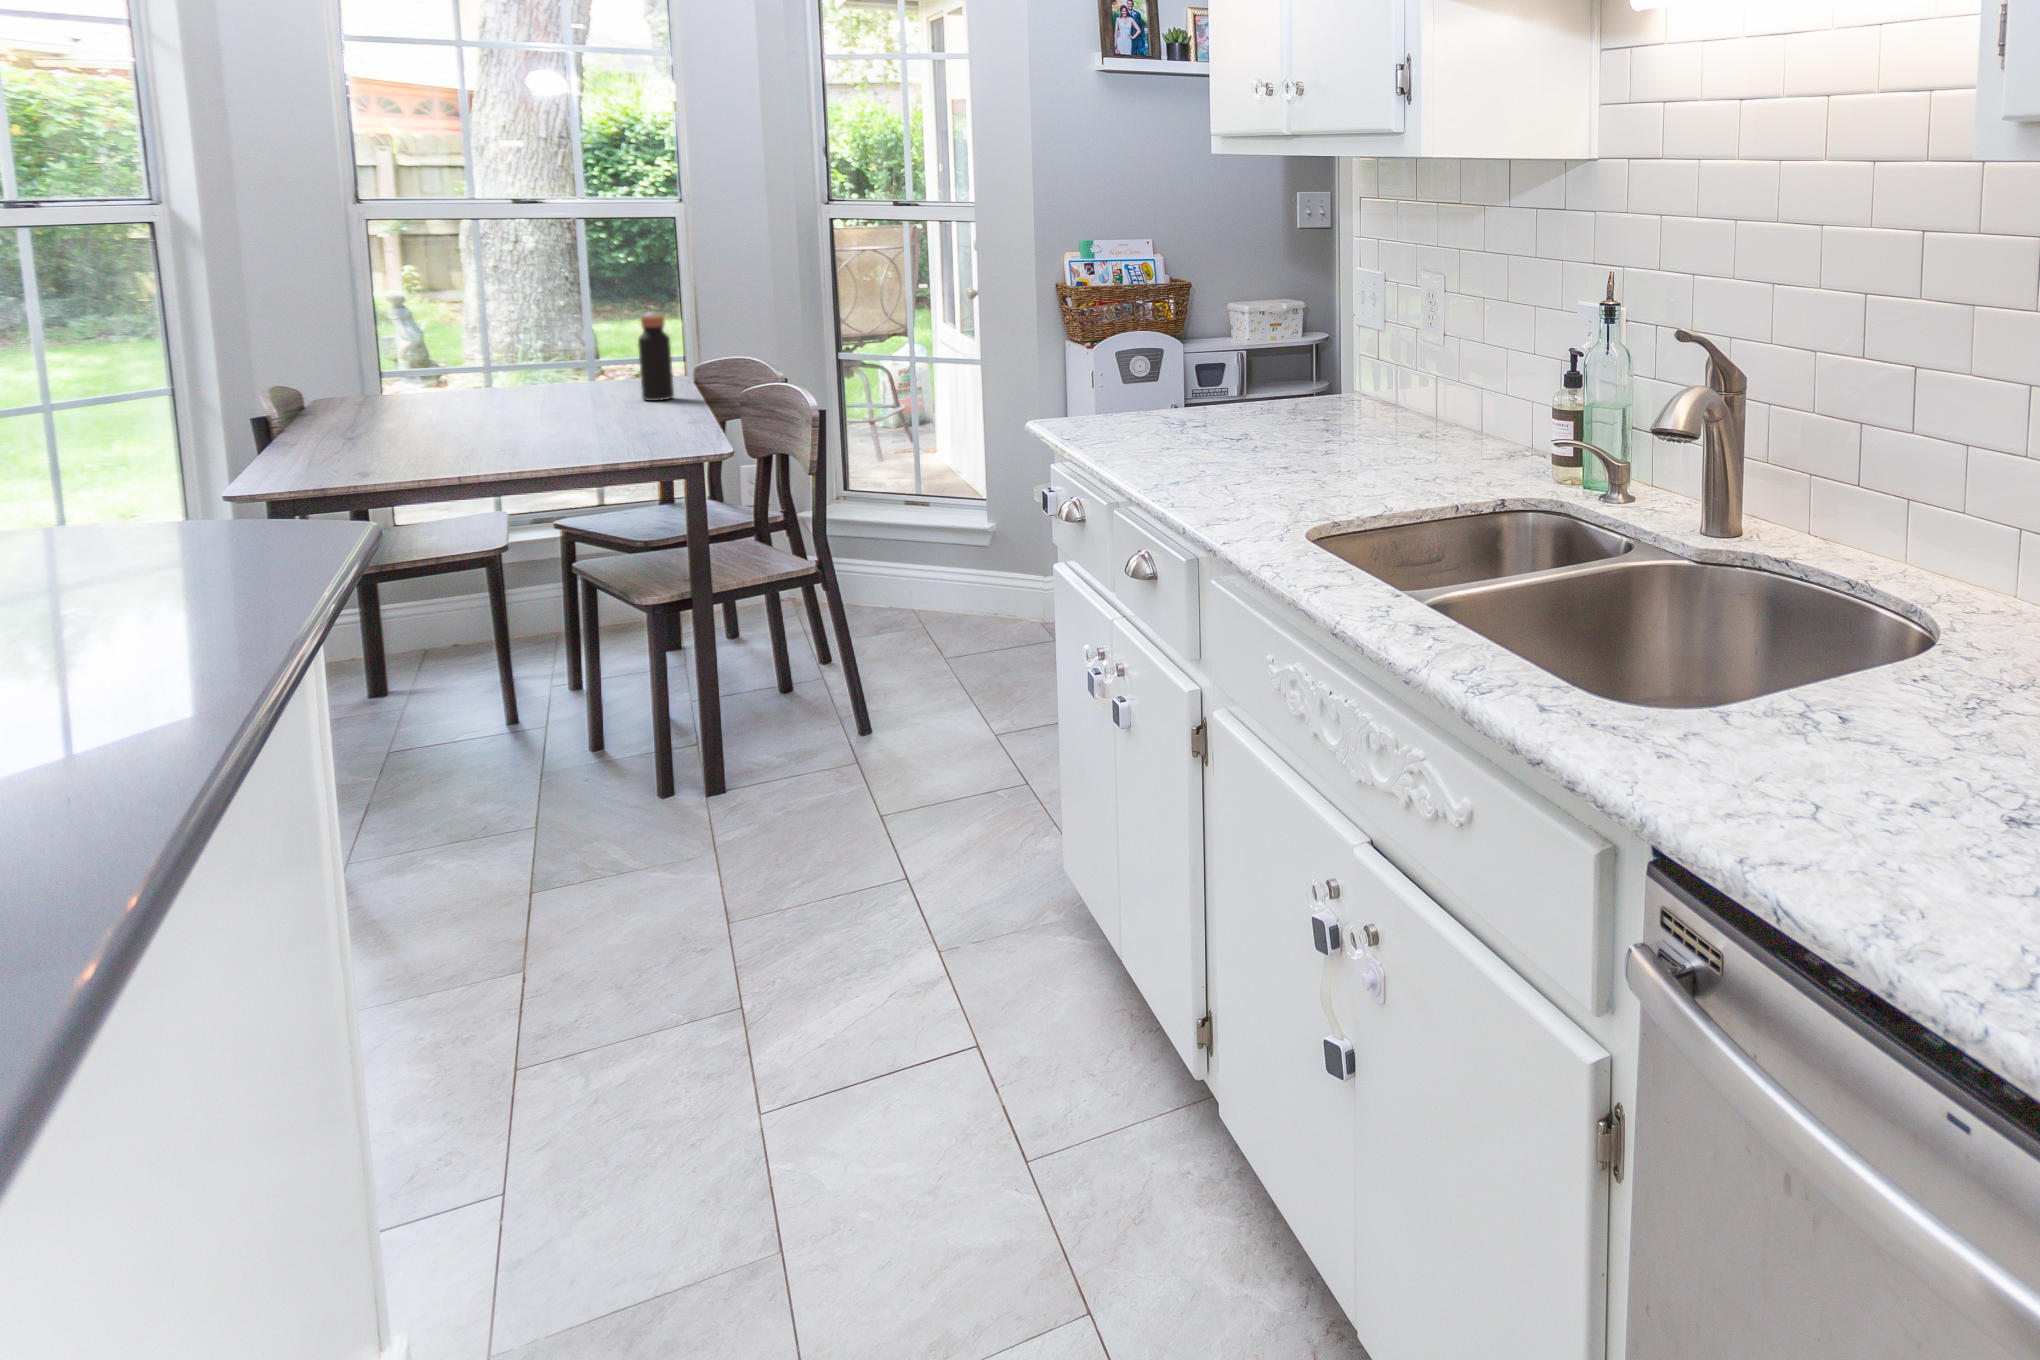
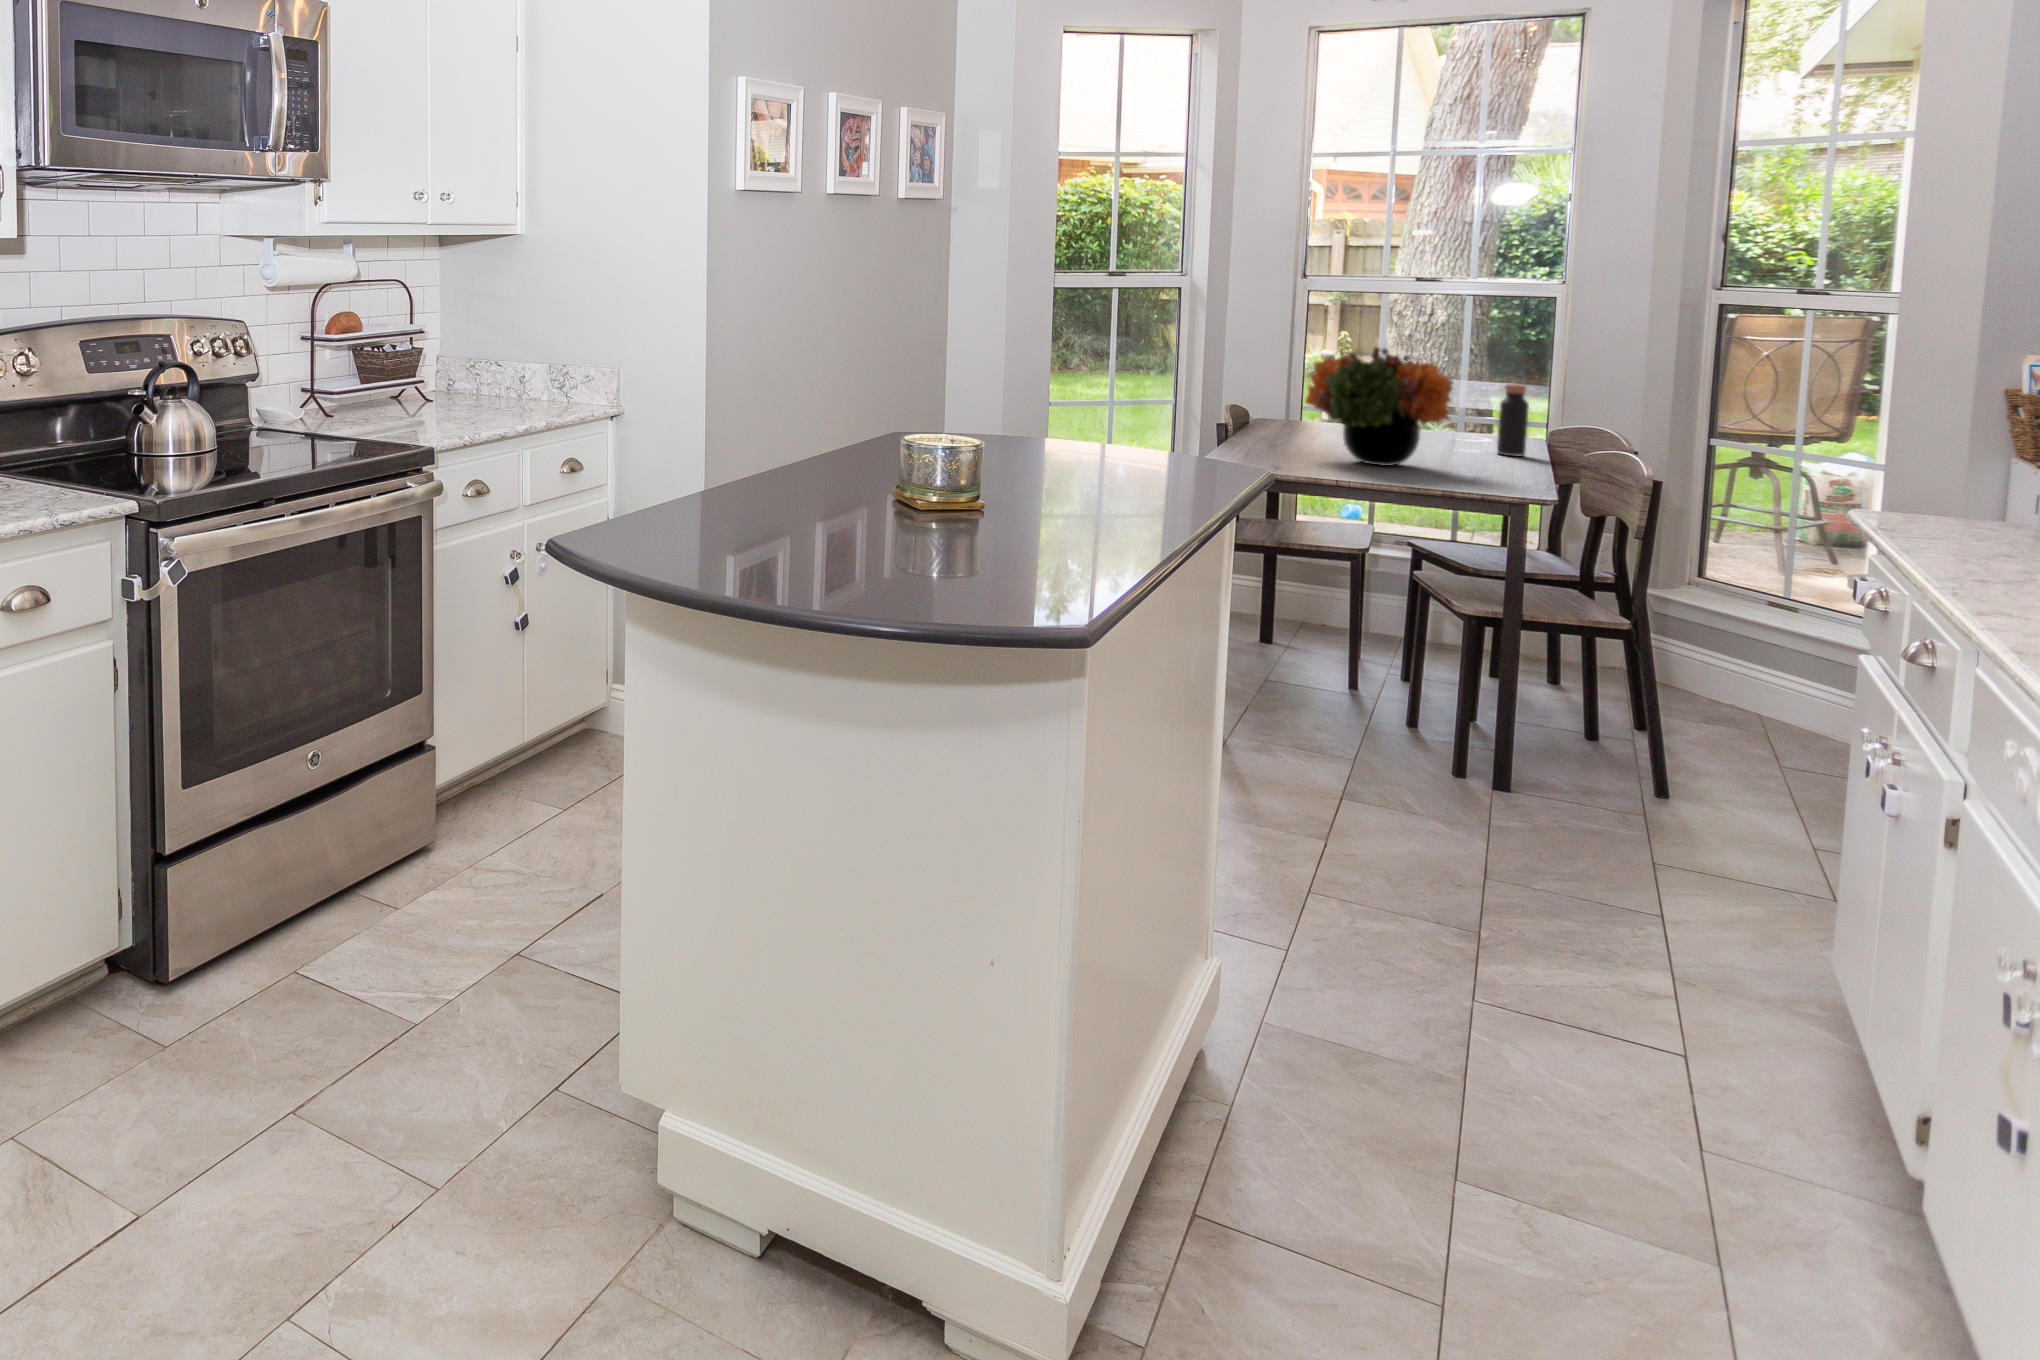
flower arrangement: none [383,287,596,443] -> present [1306,347,1453,466]

